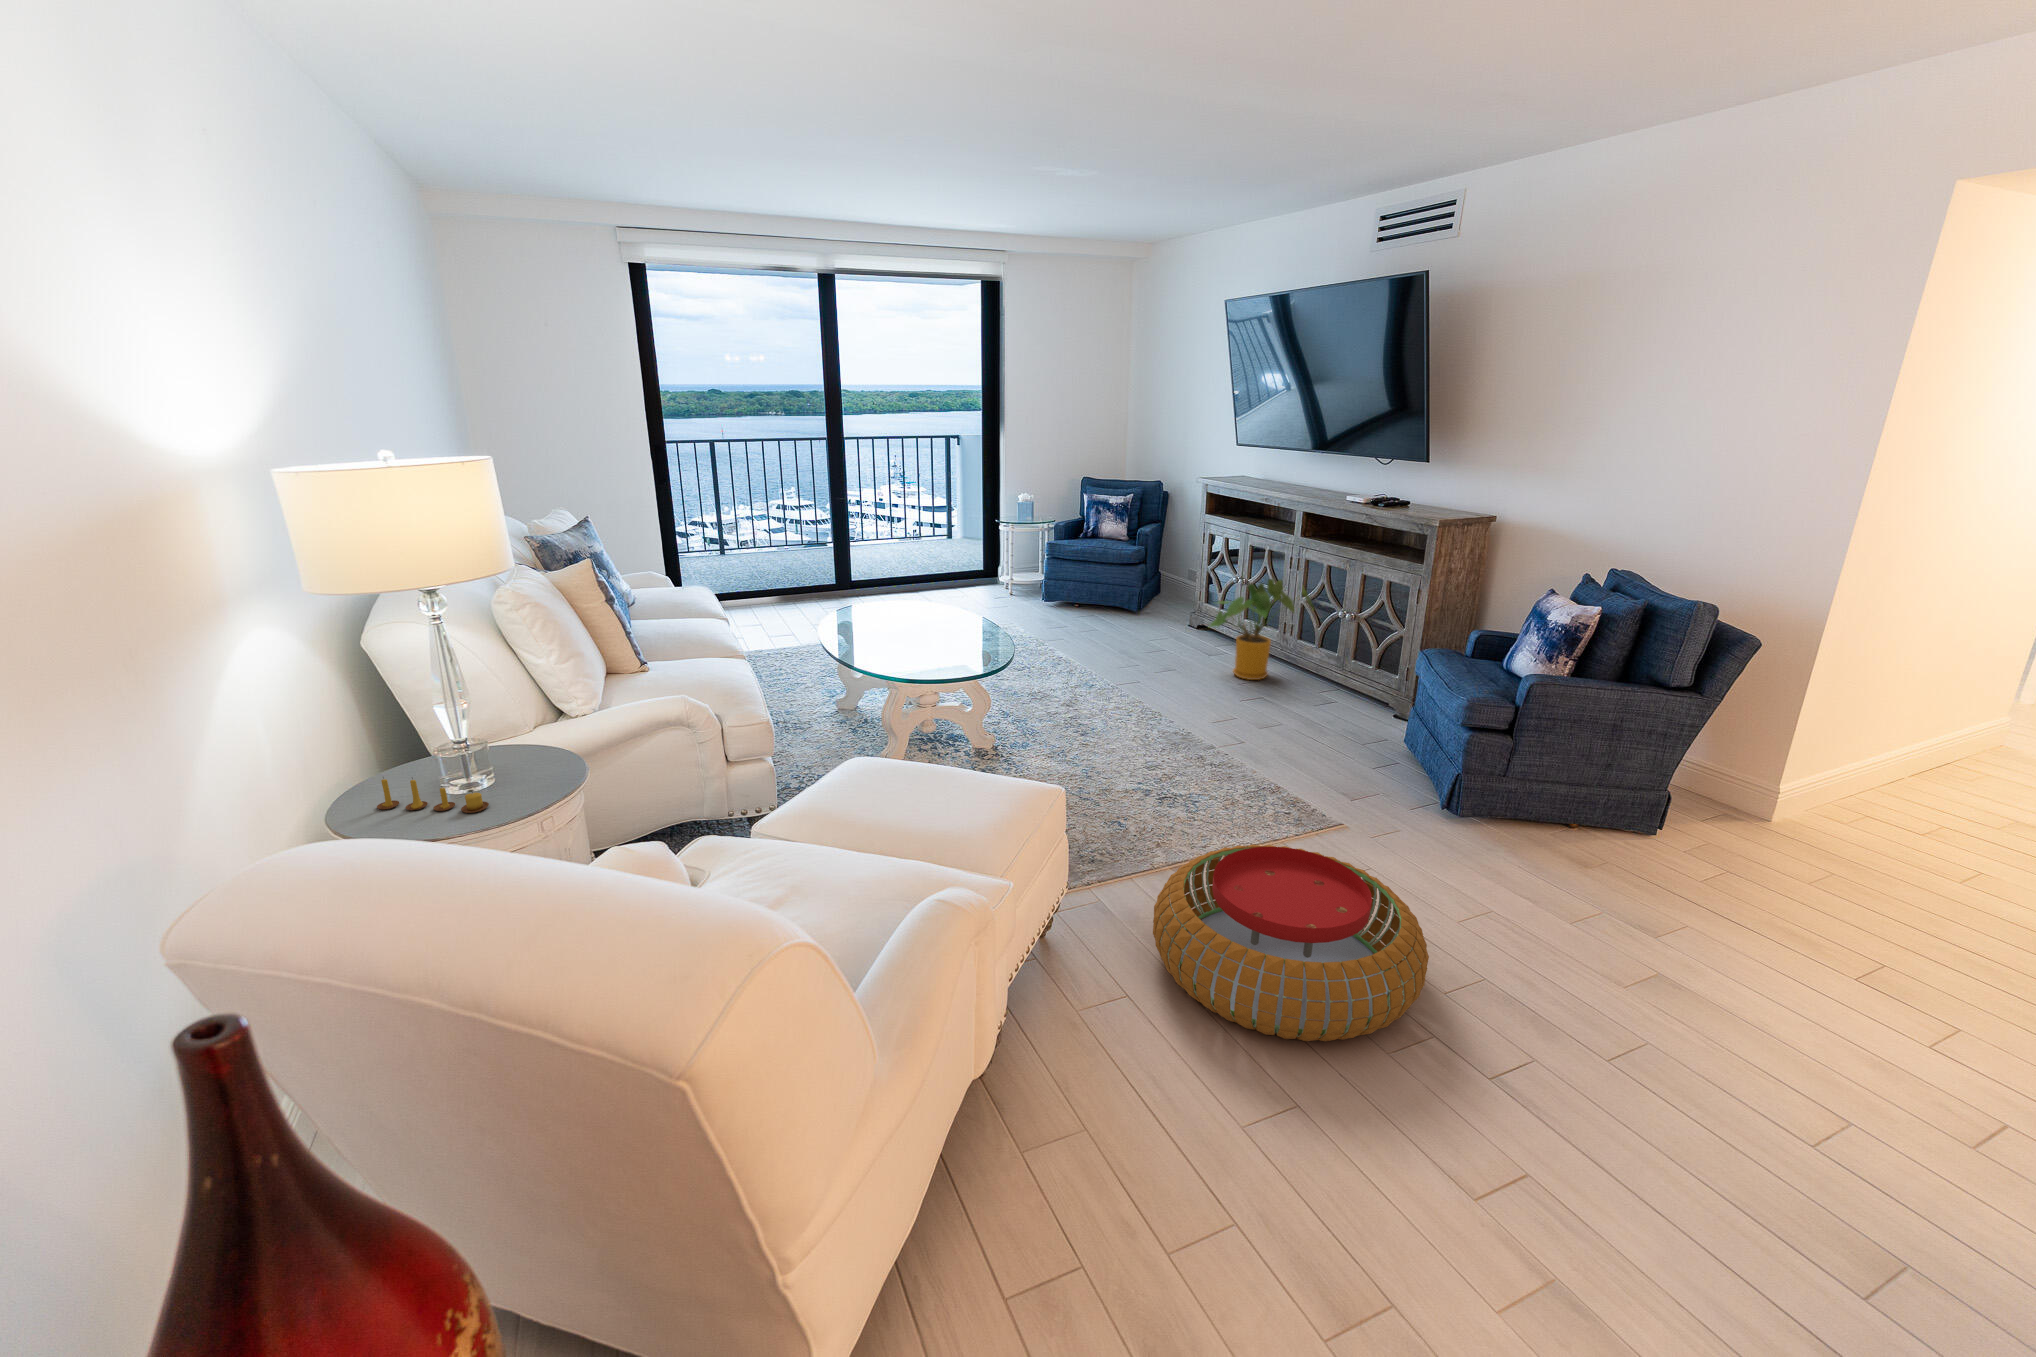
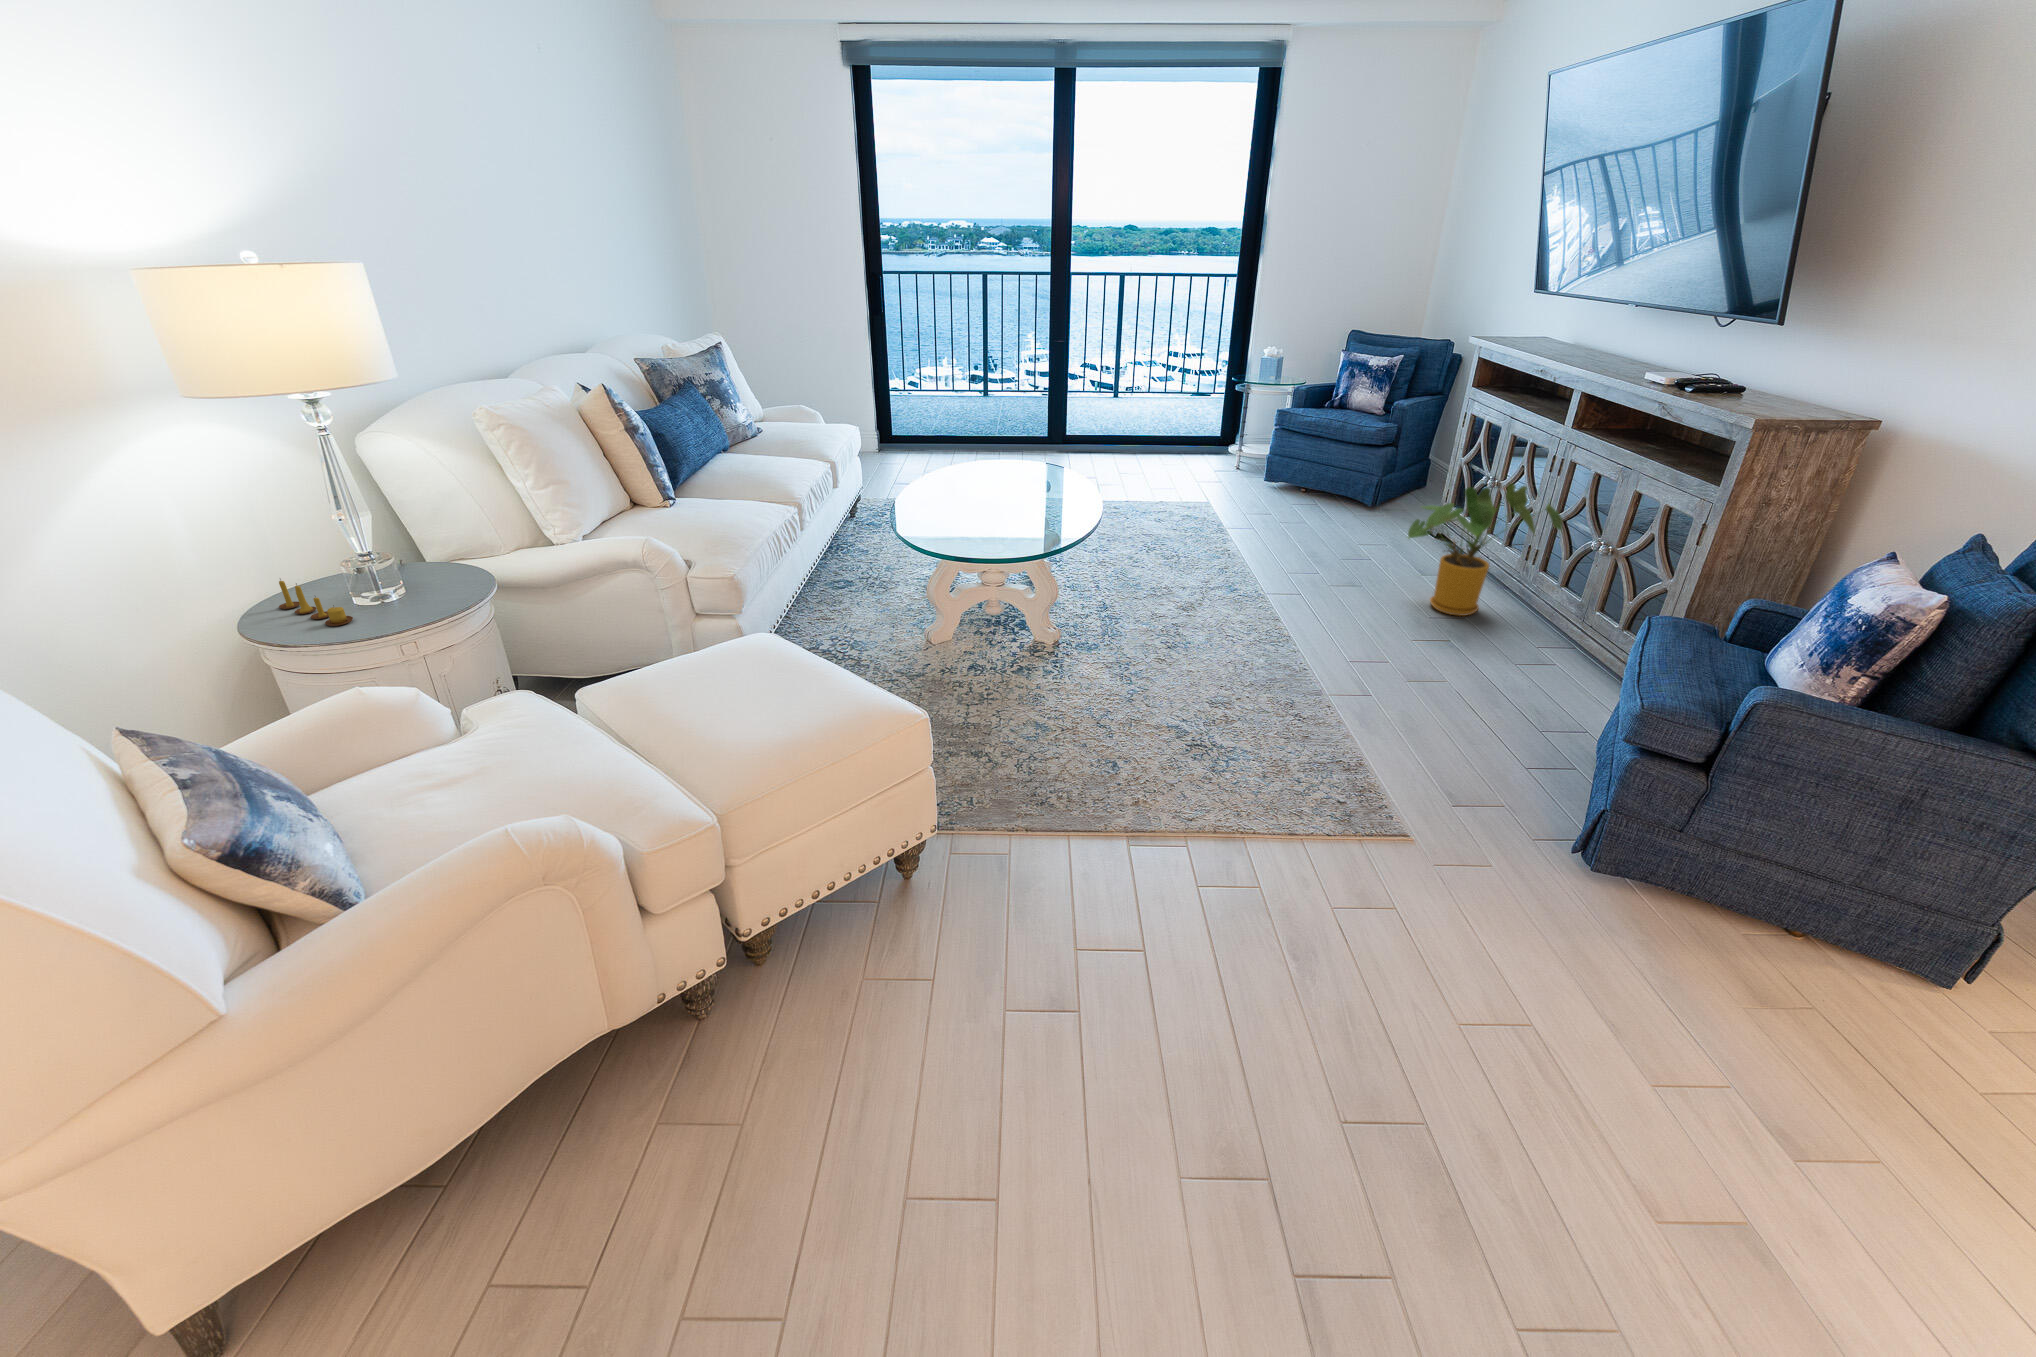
pouf: present [1153,844,1429,1041] -> none [975,833,1335,1140]

